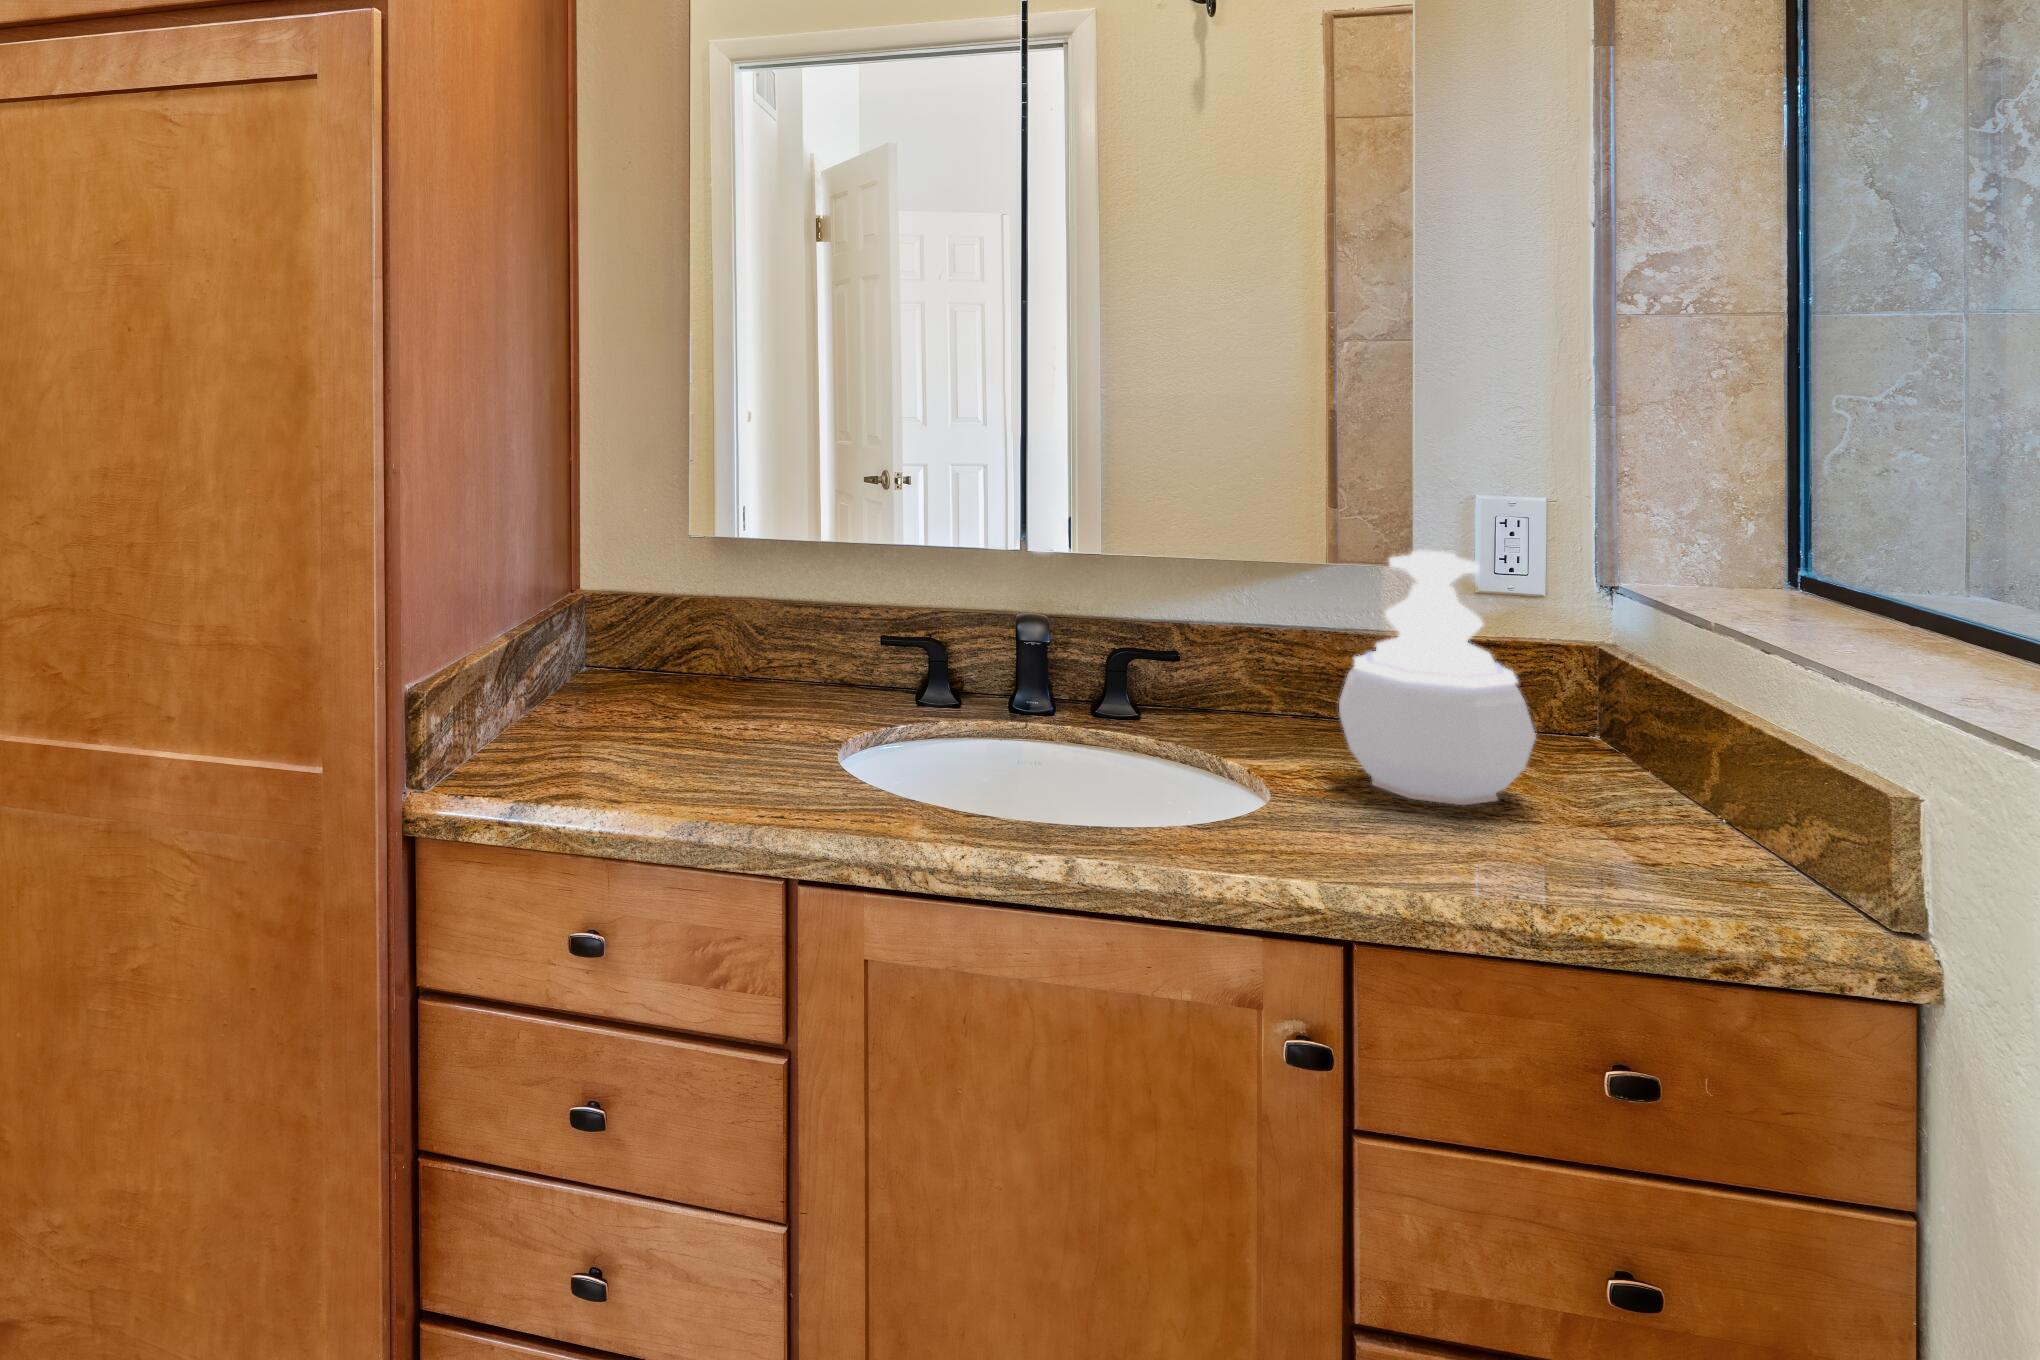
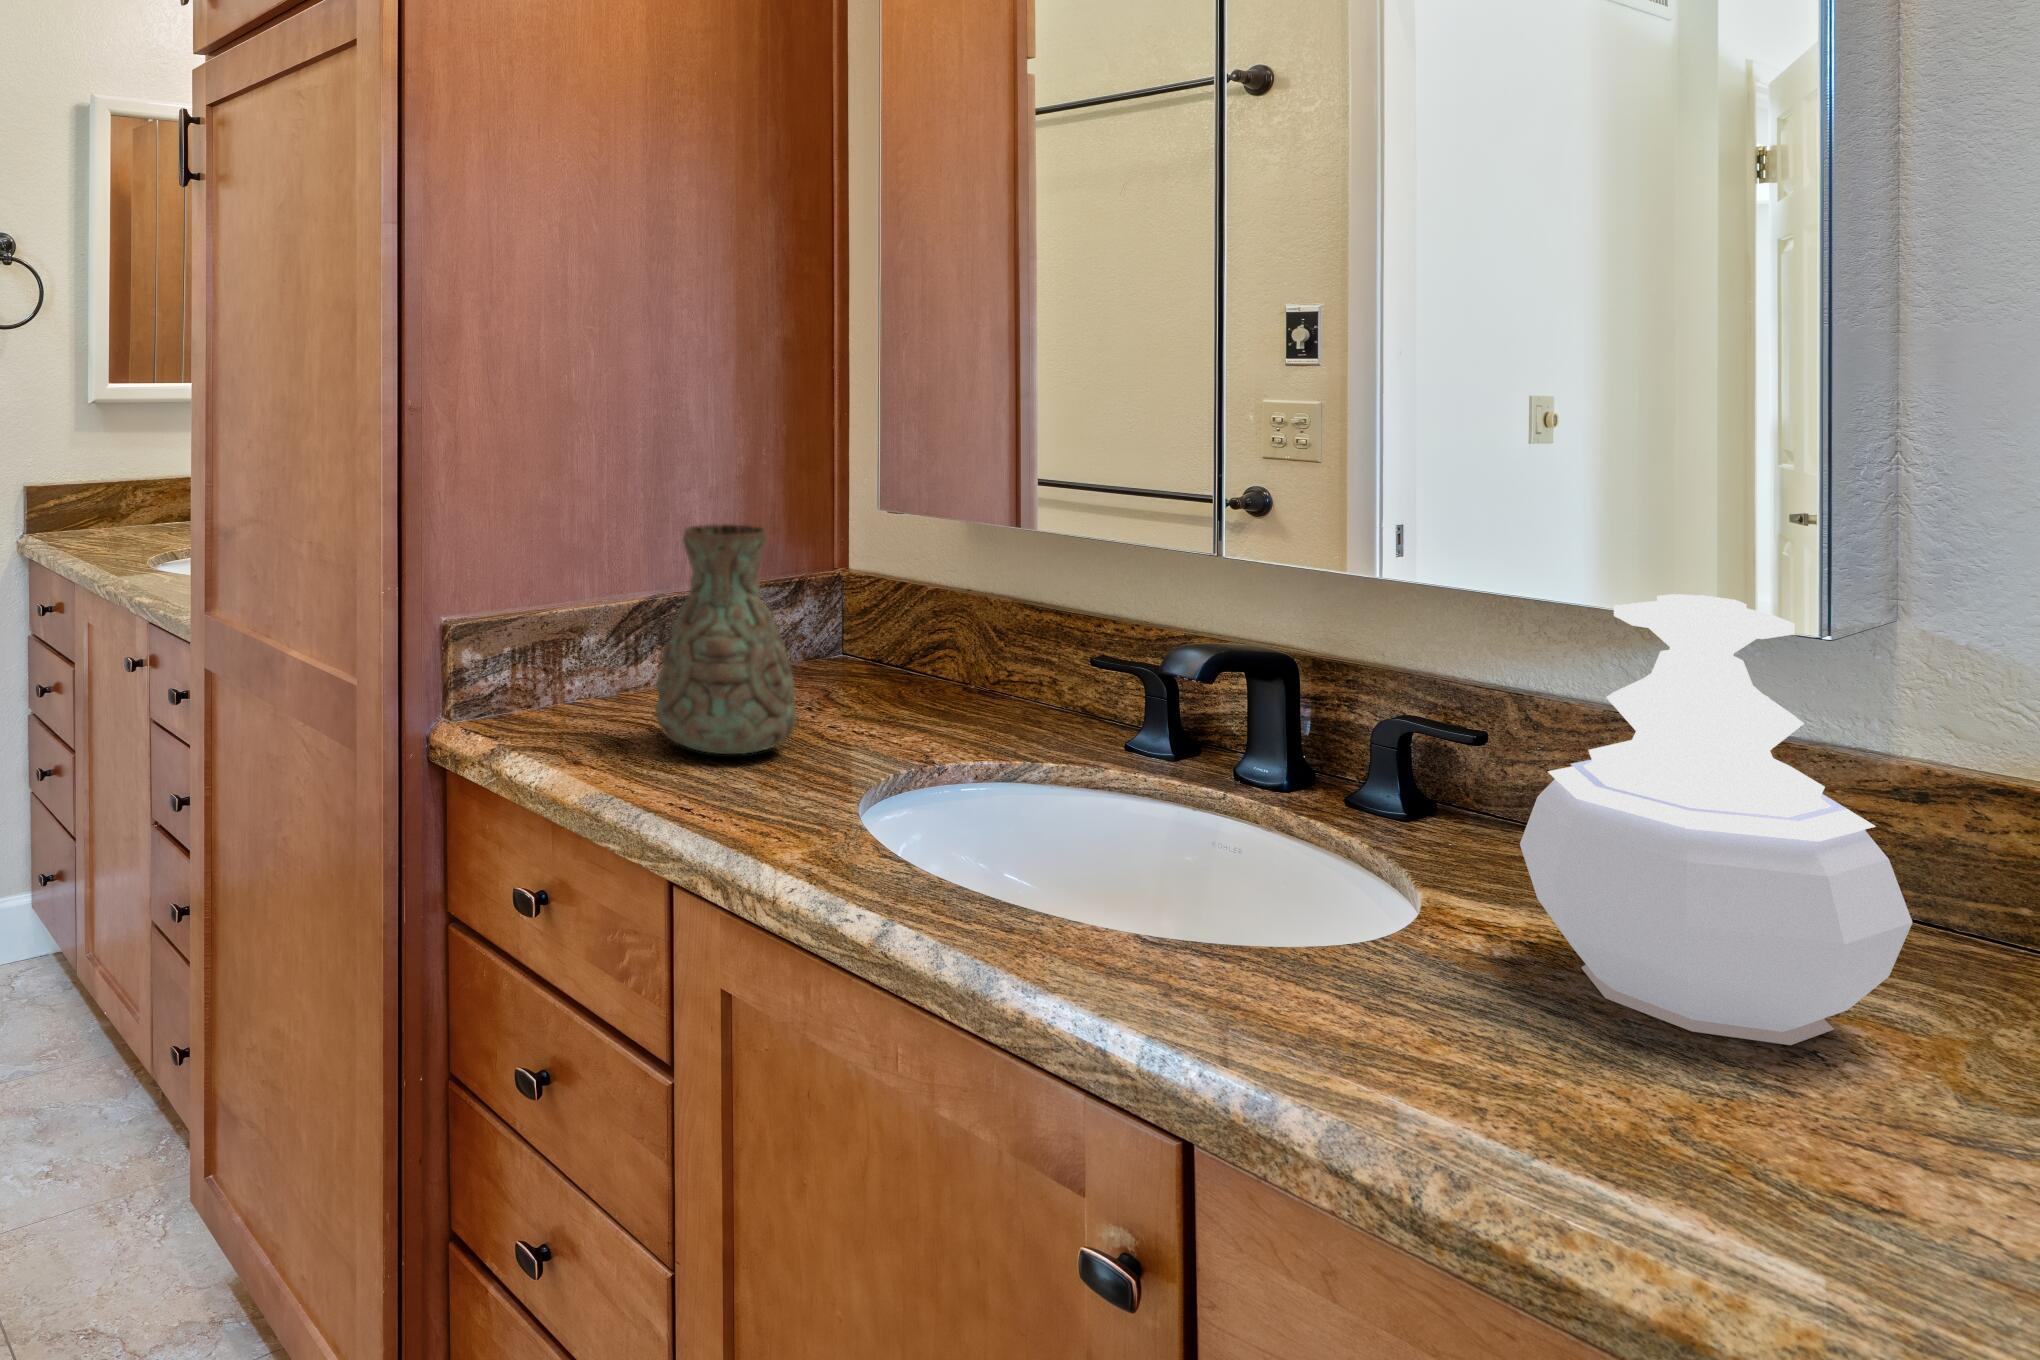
decorative vase: none [627,560,753,769] -> present [655,524,797,754]

